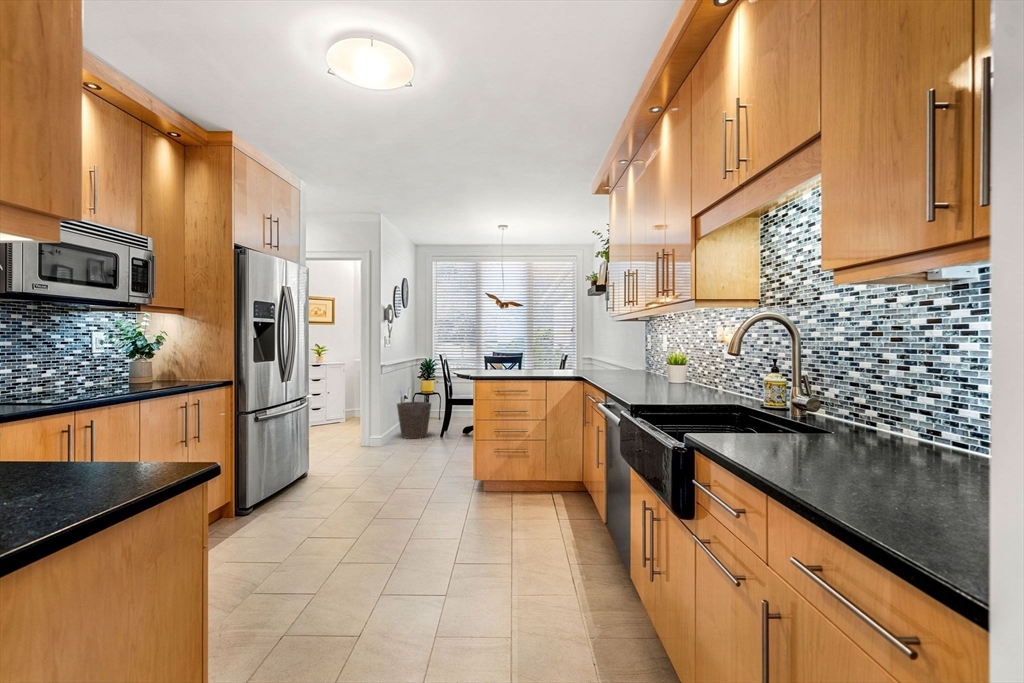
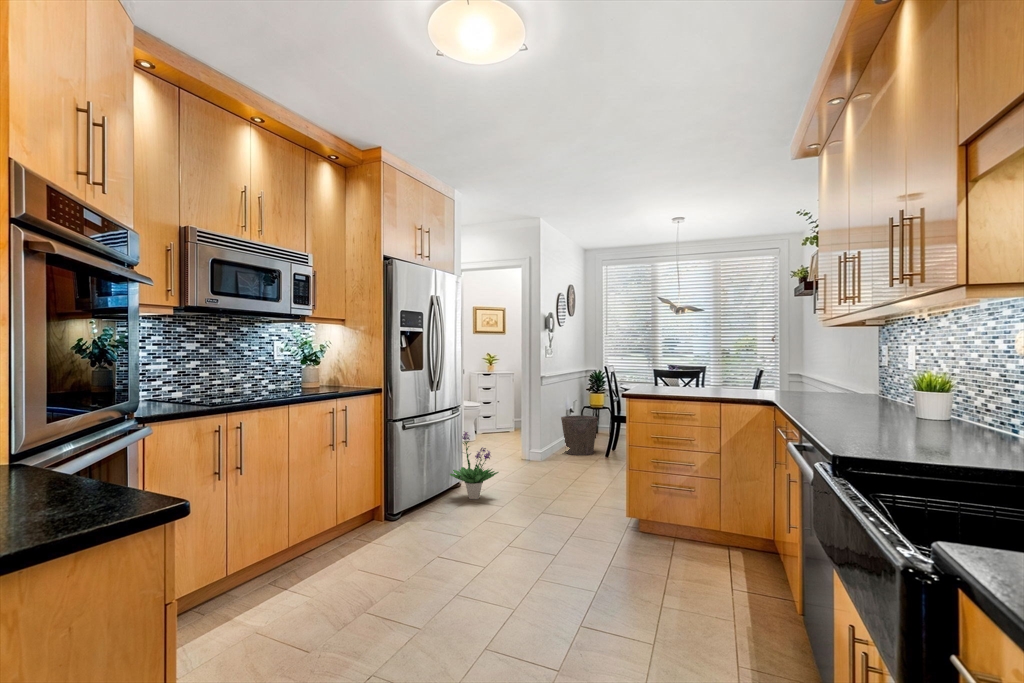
potted plant: none [300,423,353,490] -> present [450,431,498,499]

